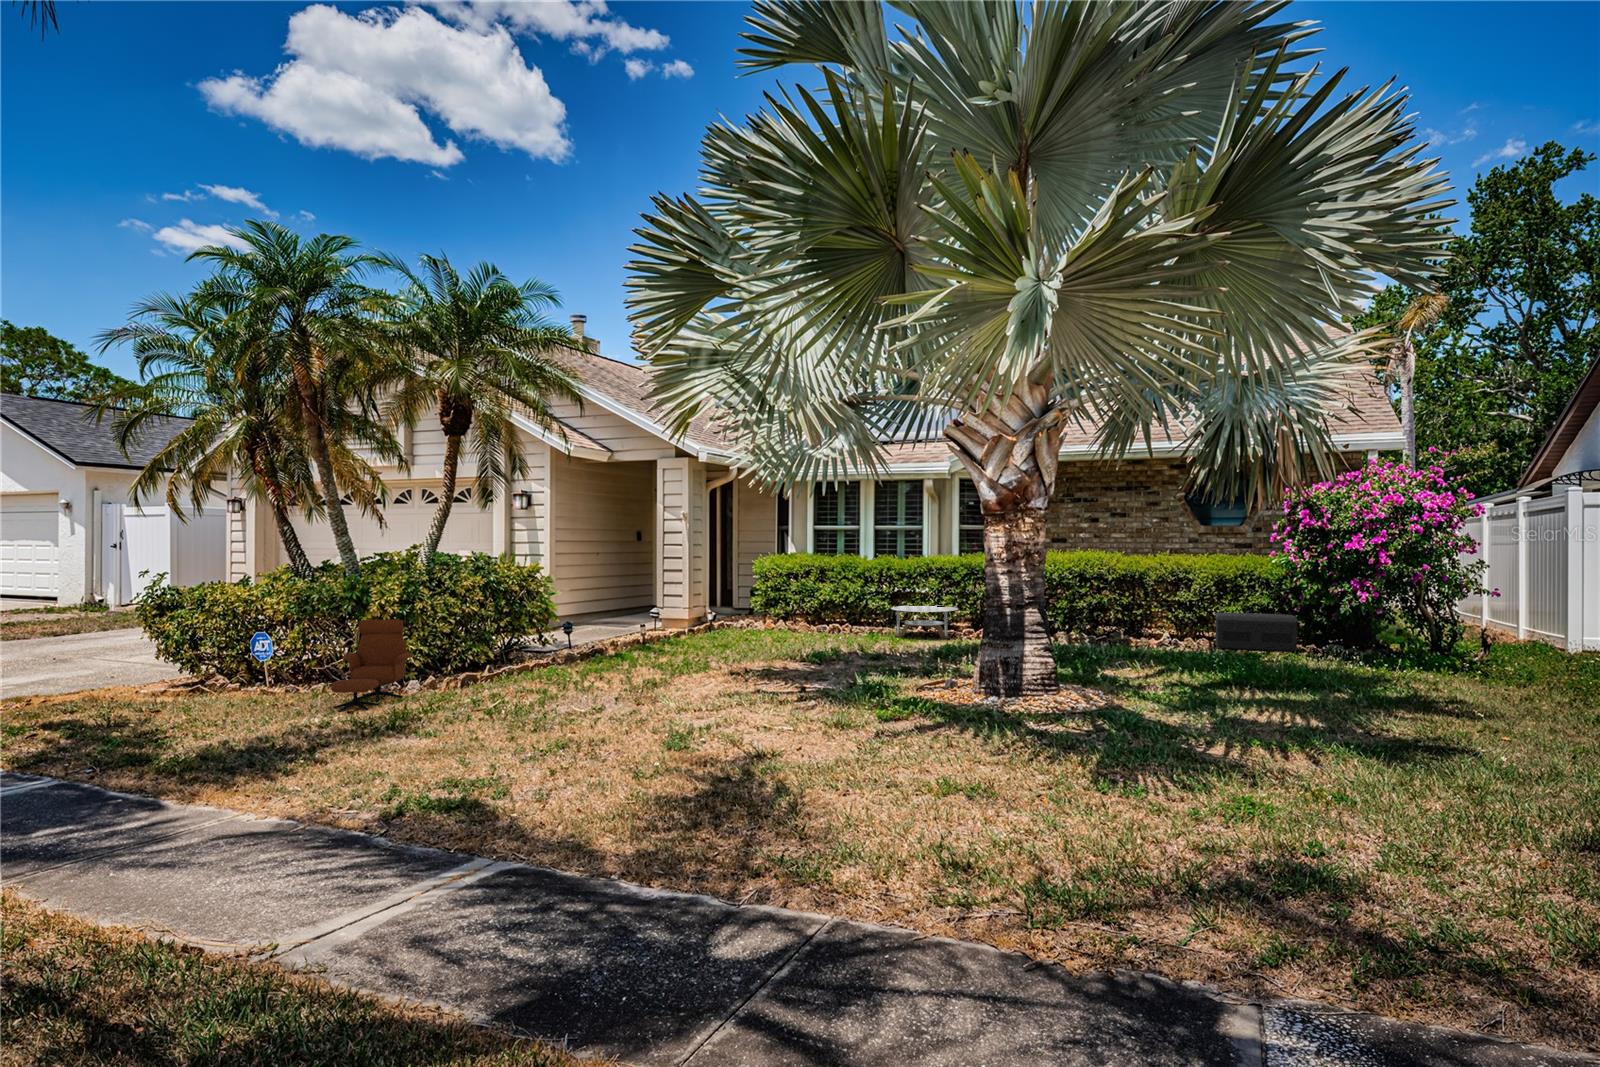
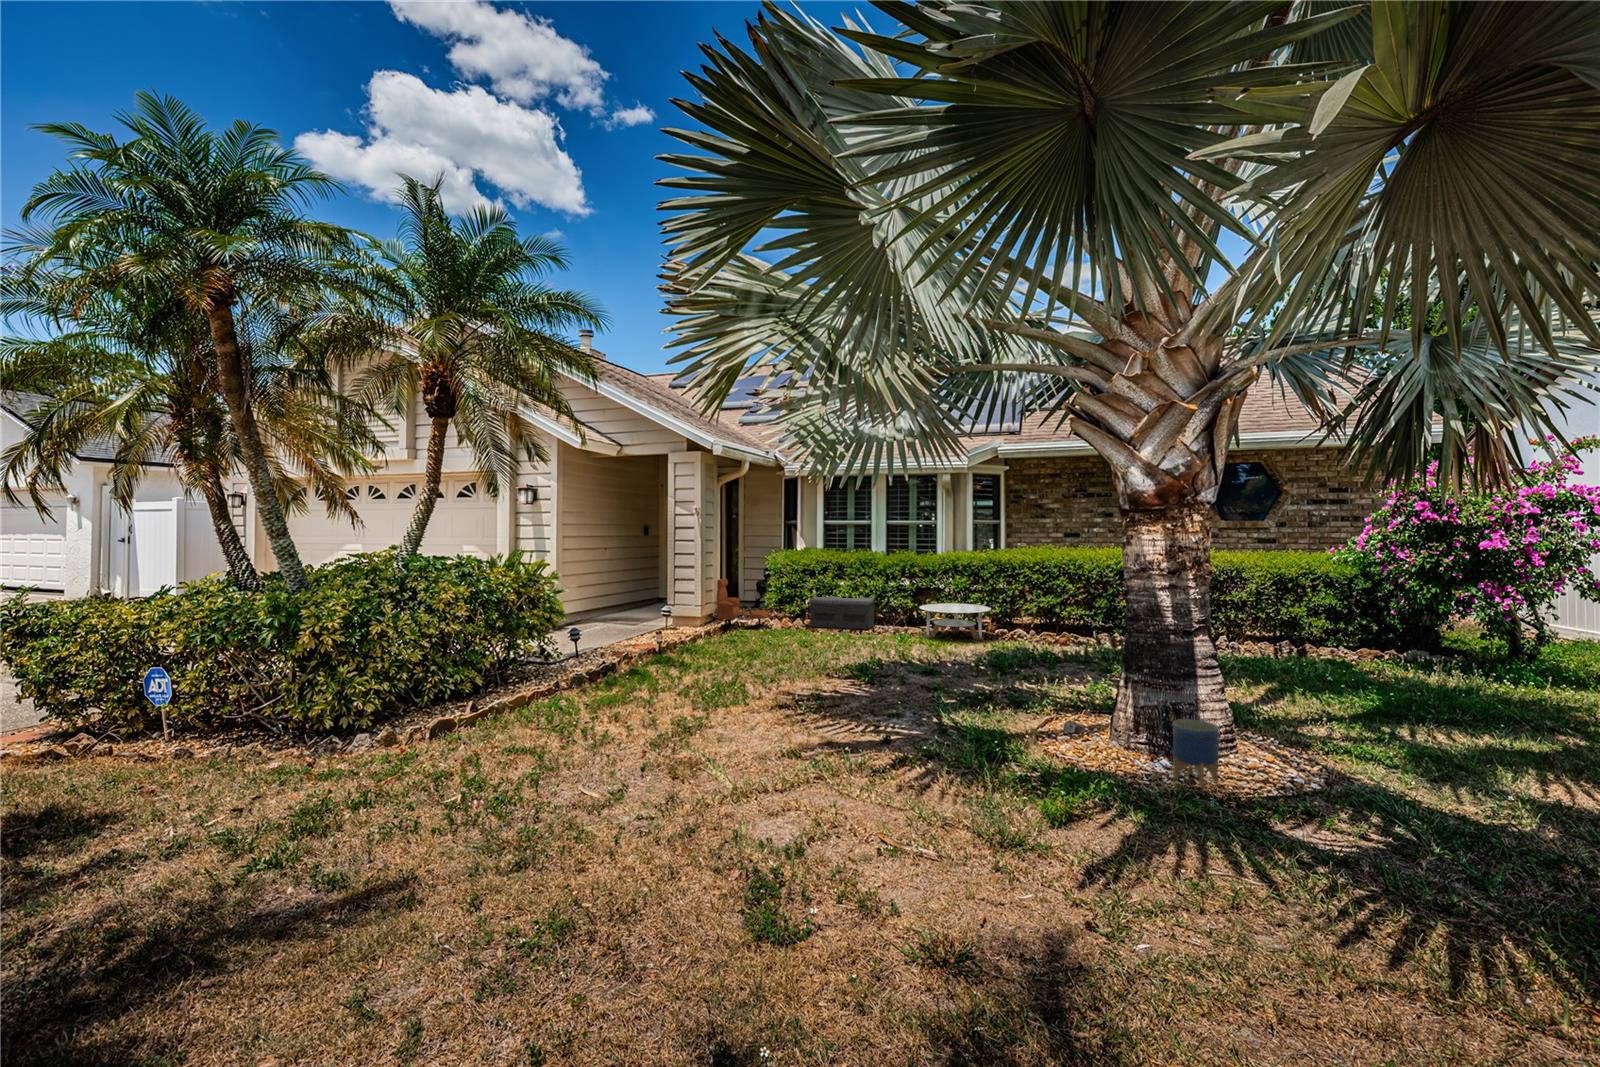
storage bench: present [1215,613,1297,652] -> present [810,596,874,630]
lounge chair: present [331,620,413,712] -> present [717,578,771,630]
planter: none [1006,669,1036,715] -> present [1173,719,1219,788]

